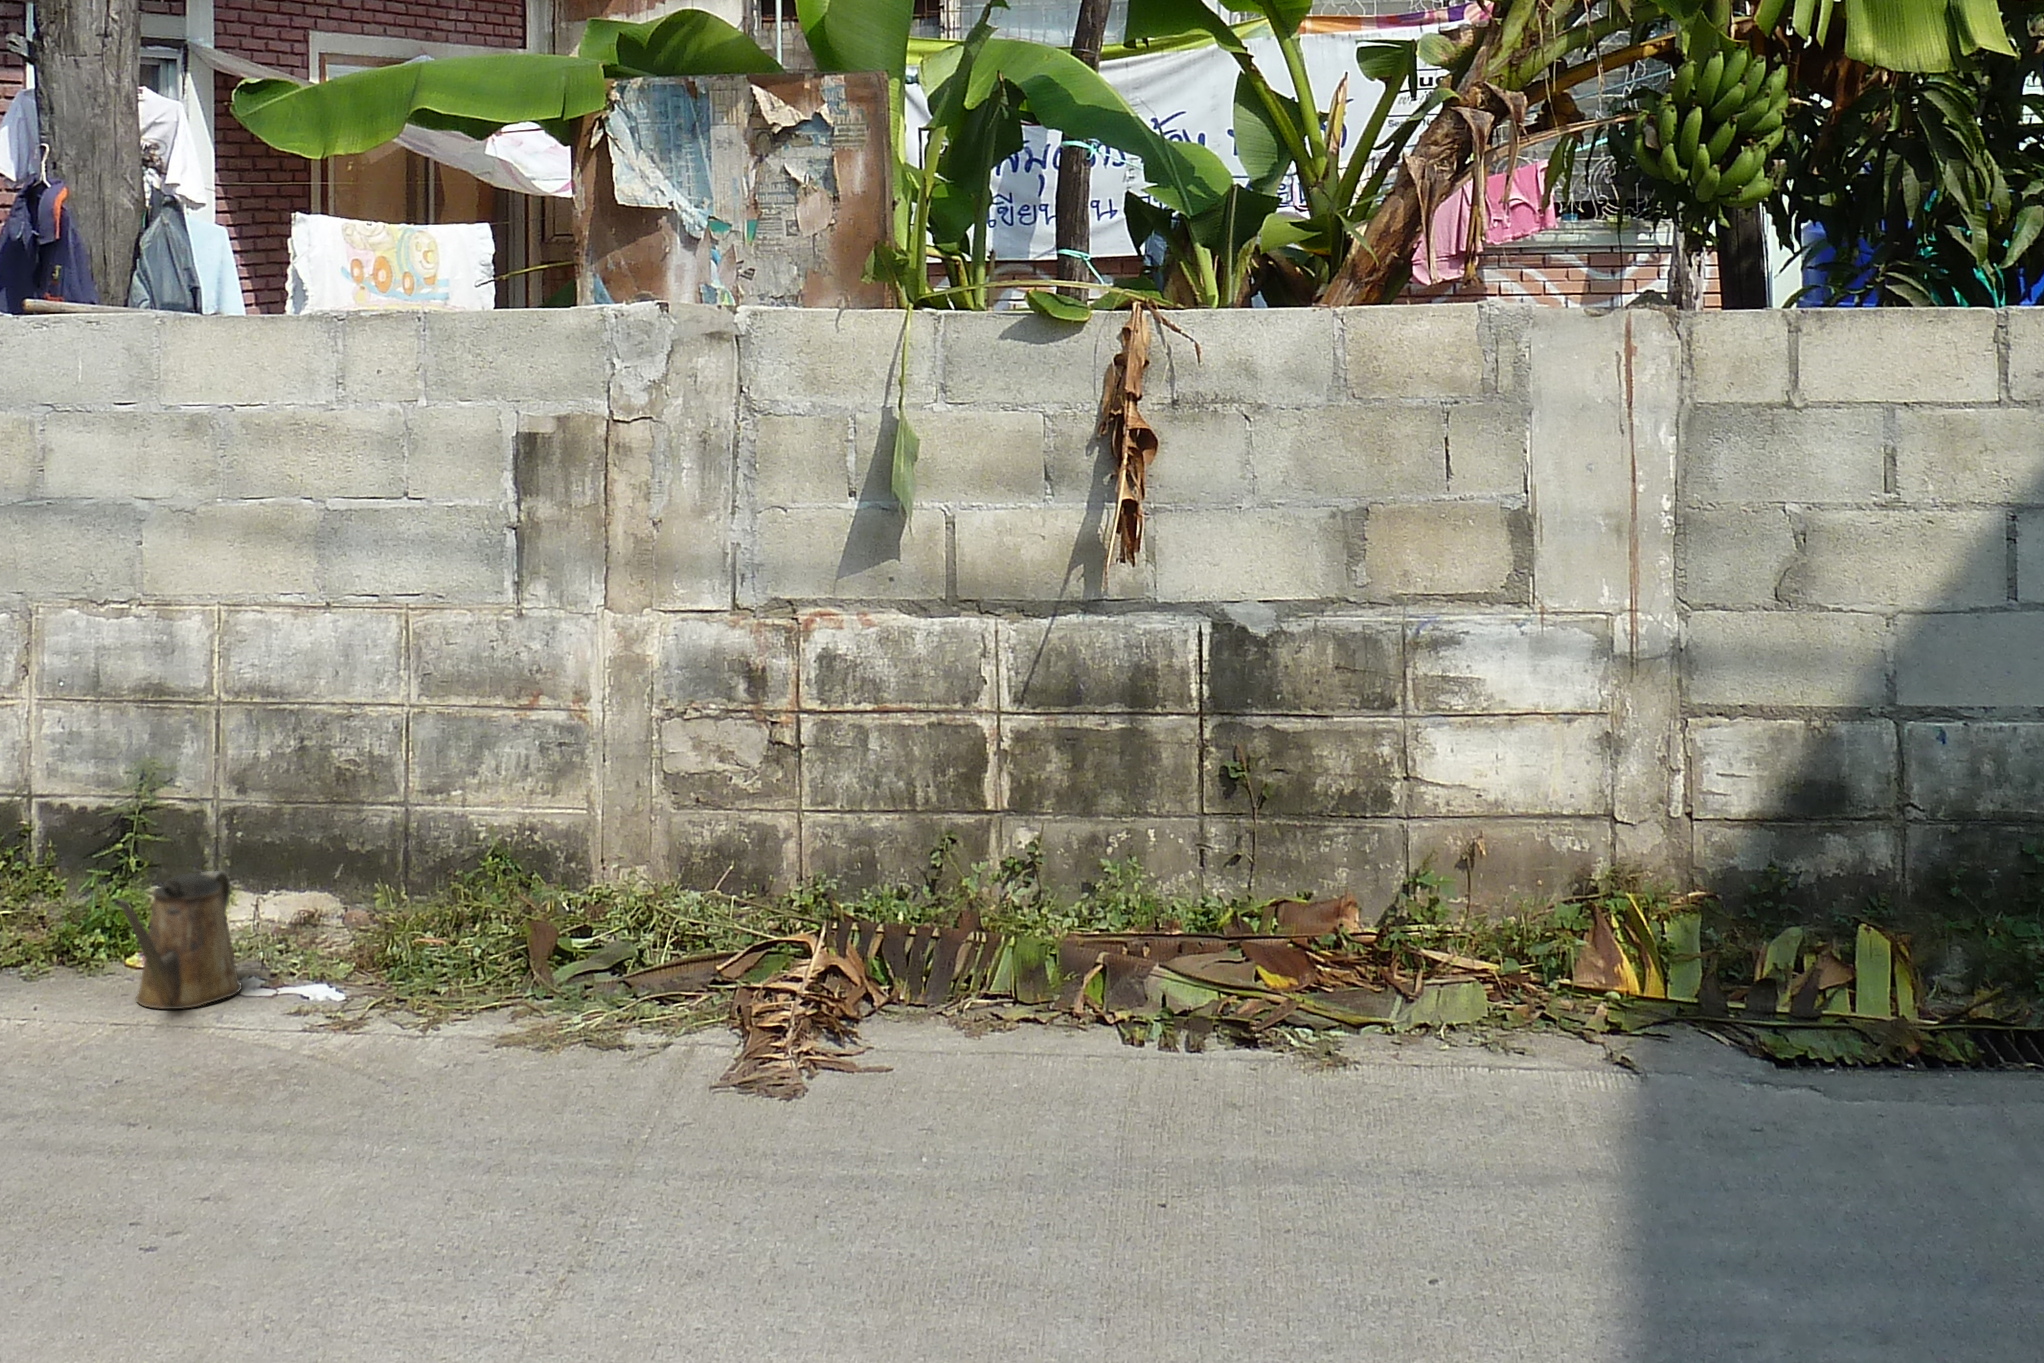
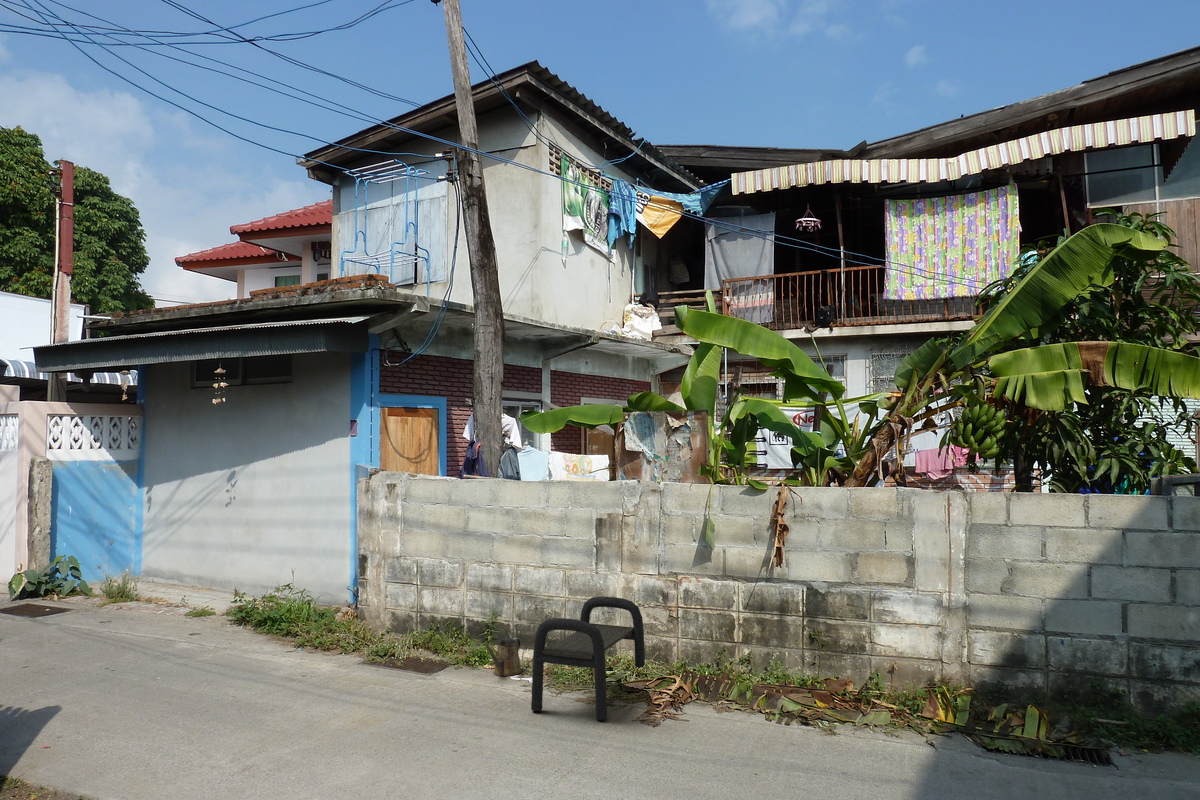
bench: none [328,700,693,1116] -> present [531,597,645,721]

